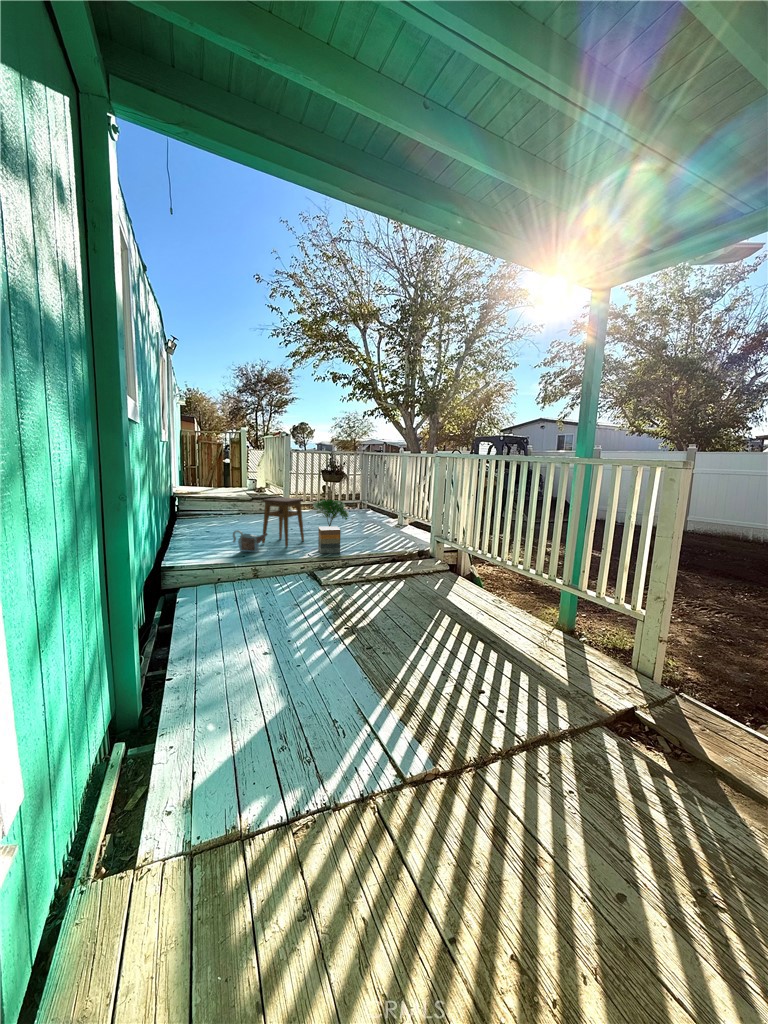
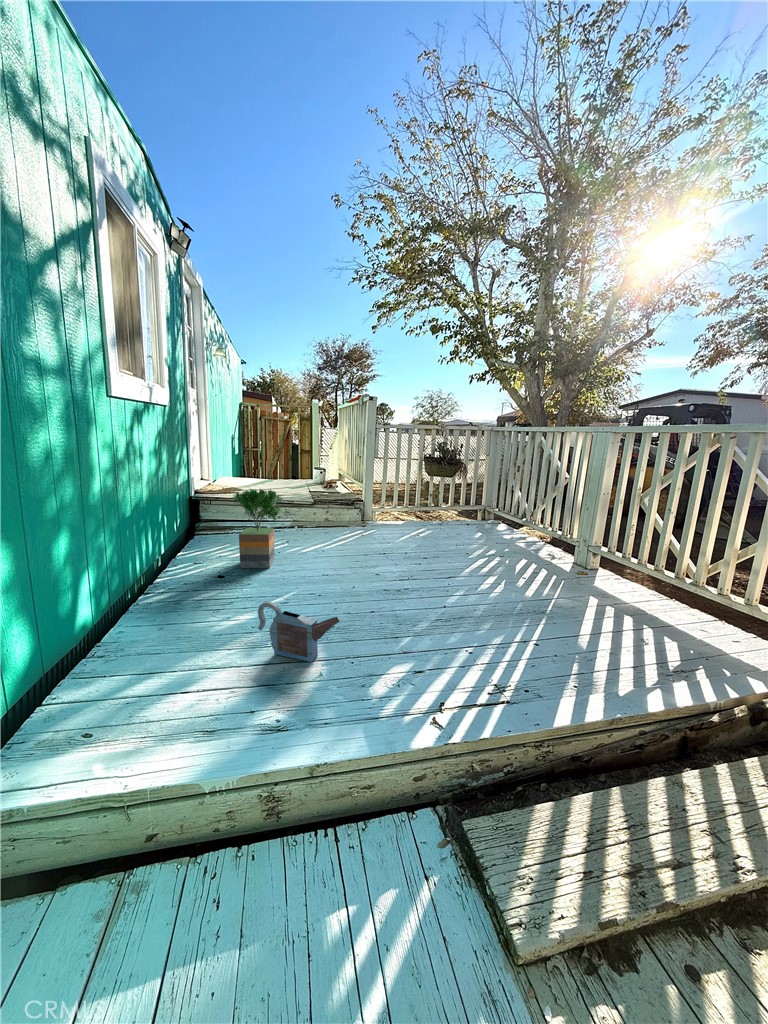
stool: present [262,497,304,547] -> none [328,513,420,637]
potted tree: present [313,499,349,553] -> present [233,489,283,568]

